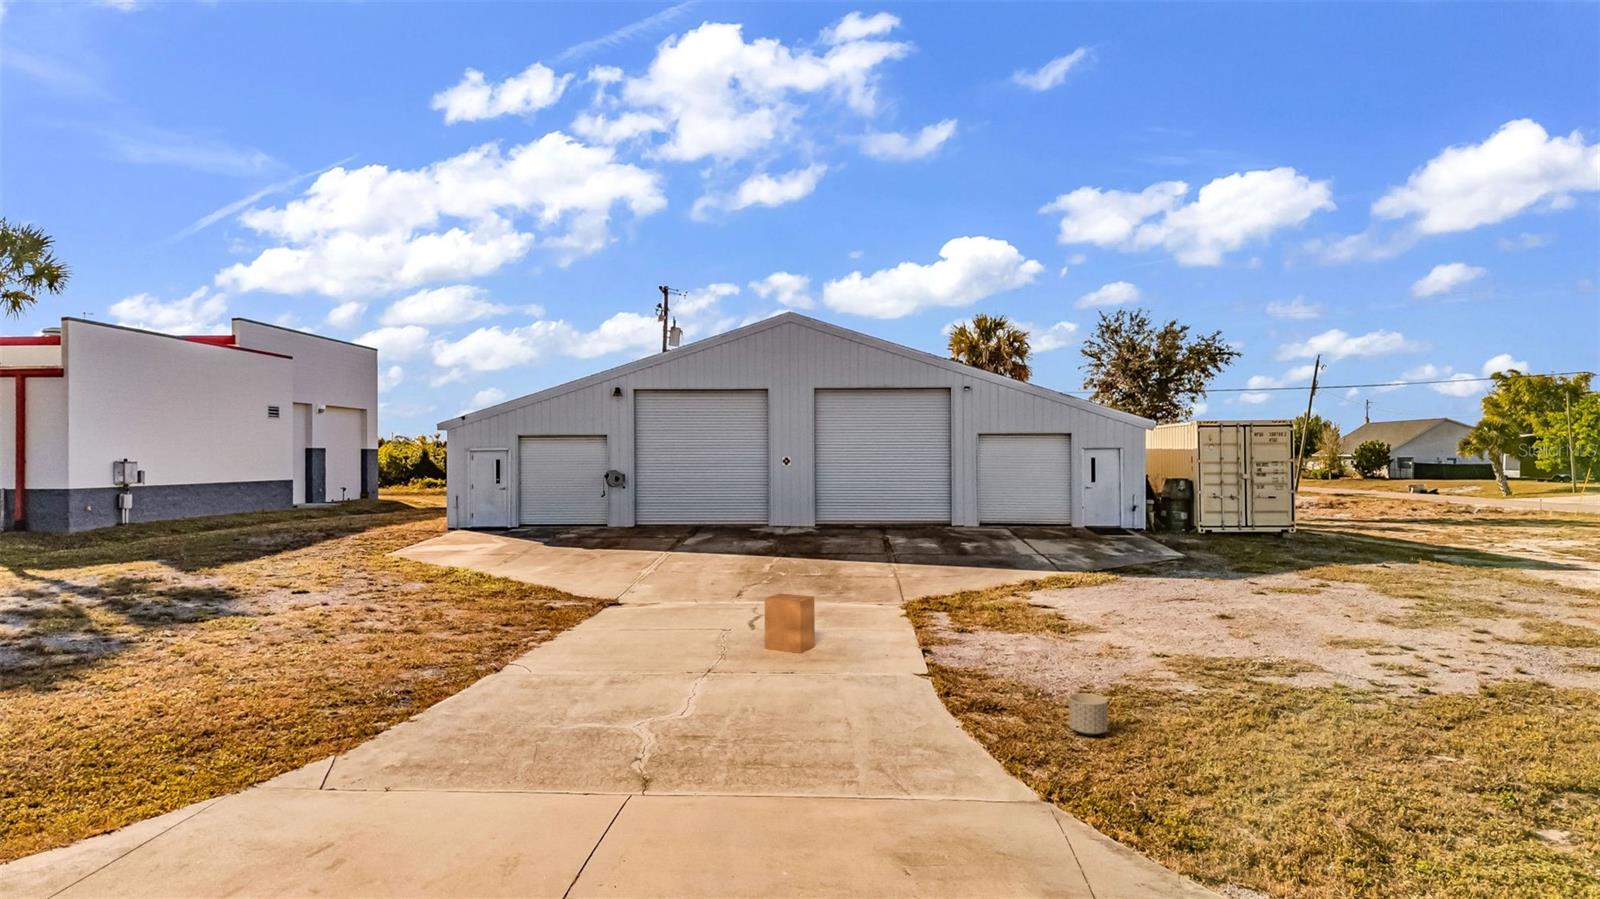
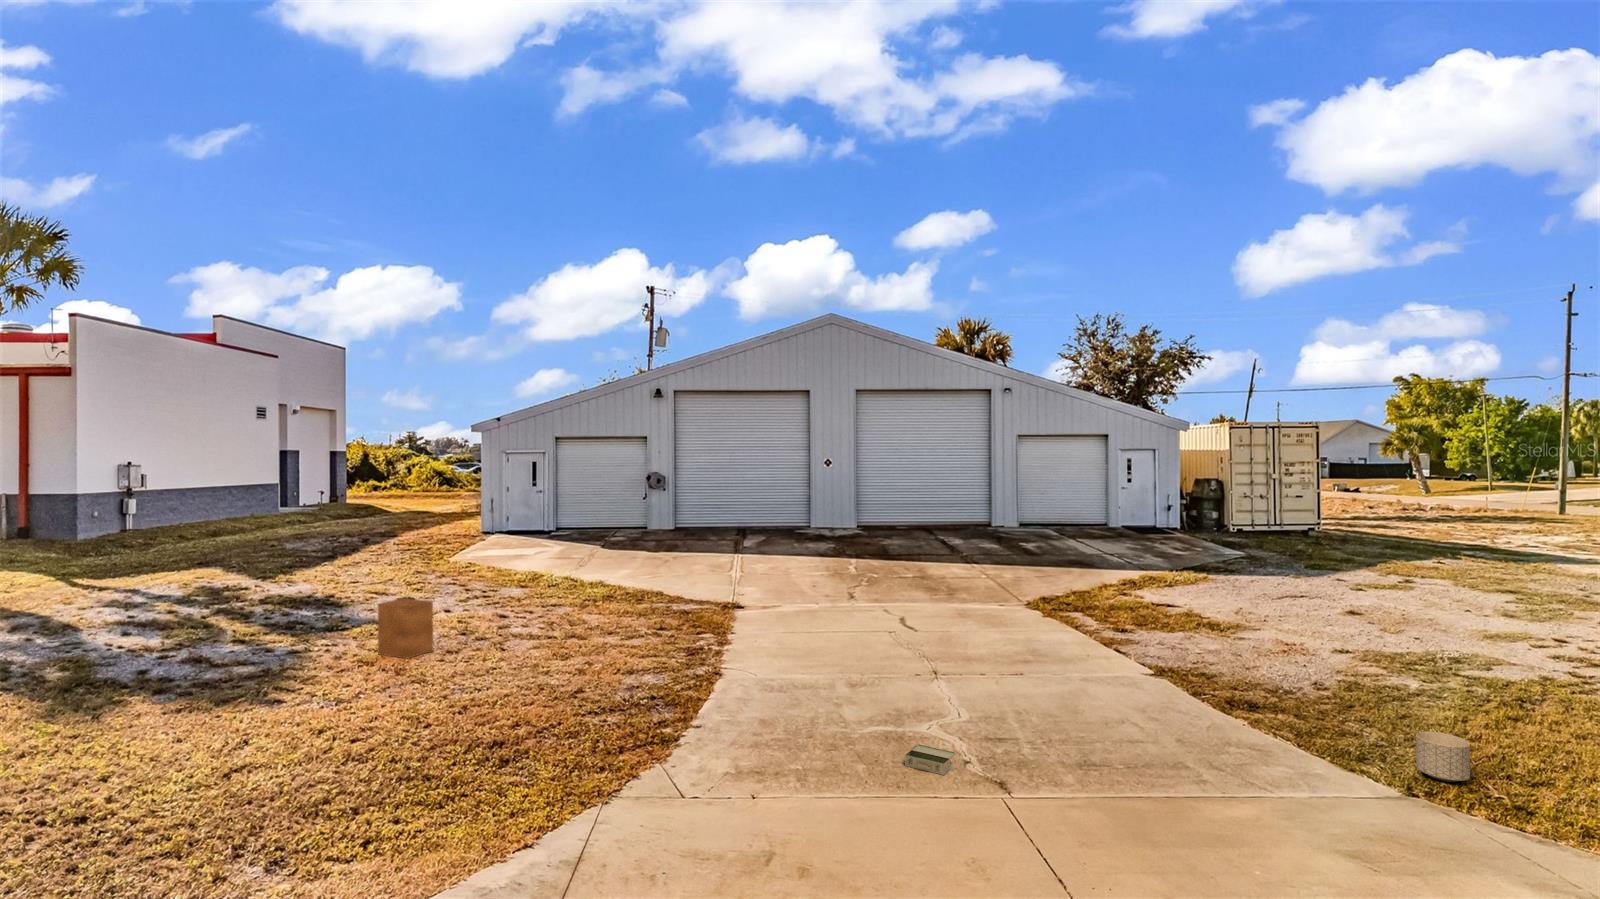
cardboard box: present [765,593,815,653] -> present [378,598,433,659]
toolbox: none [635,698,679,721] -> present [905,744,955,775]

